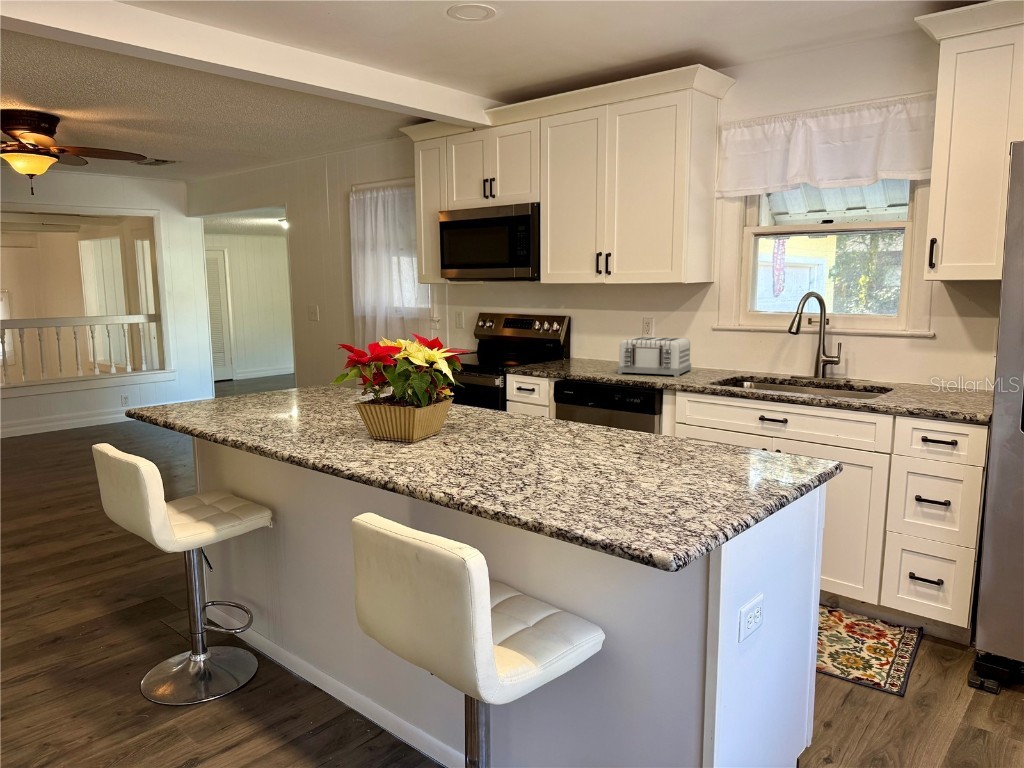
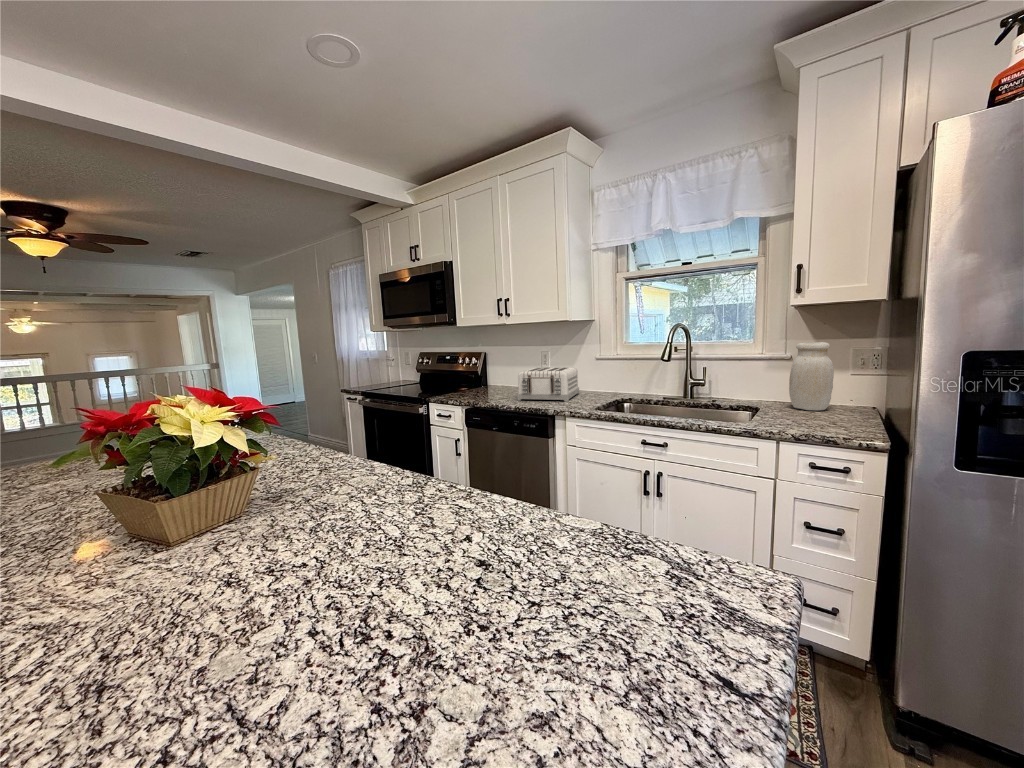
jar: none [926,319,971,393] -> present [789,342,834,410]

